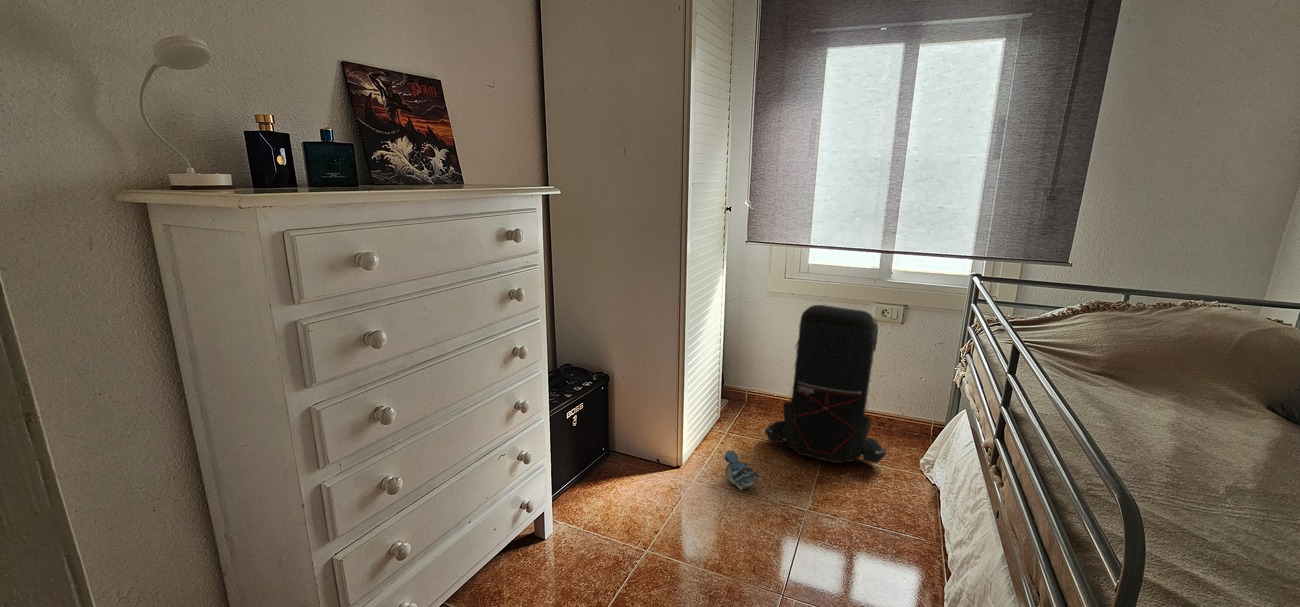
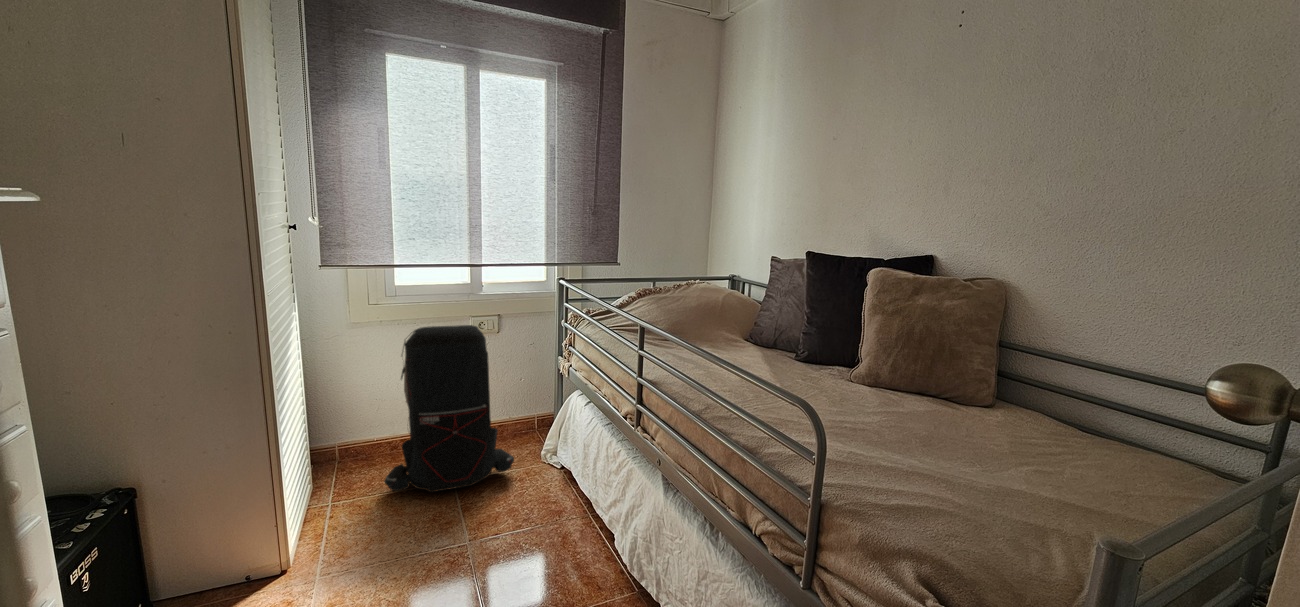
plush toy: present [725,450,762,491] -> none [354,518,408,557]

